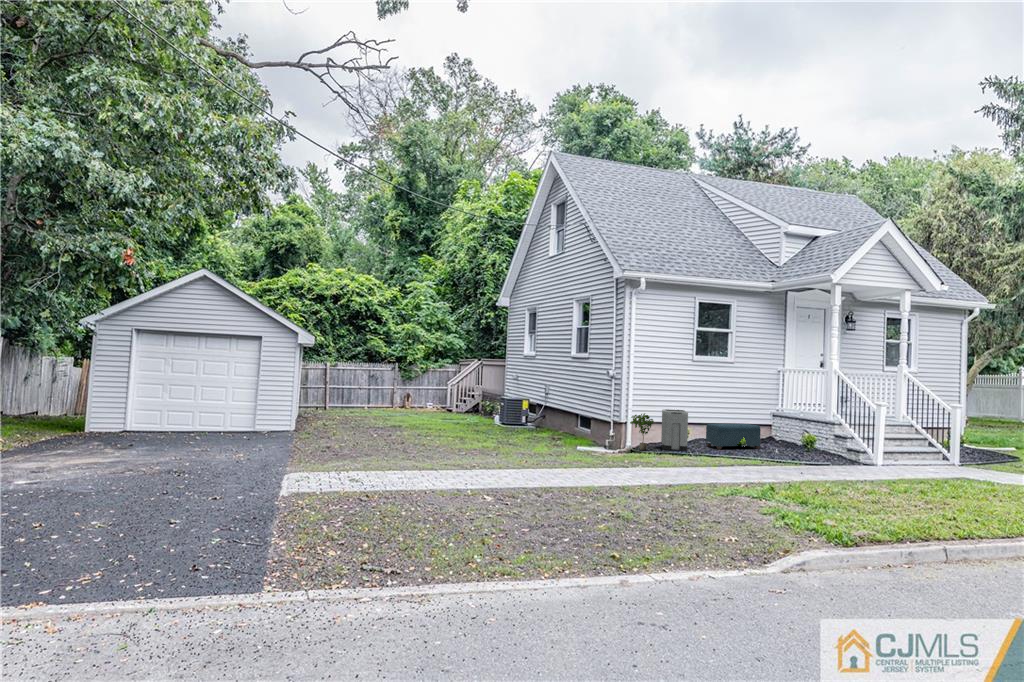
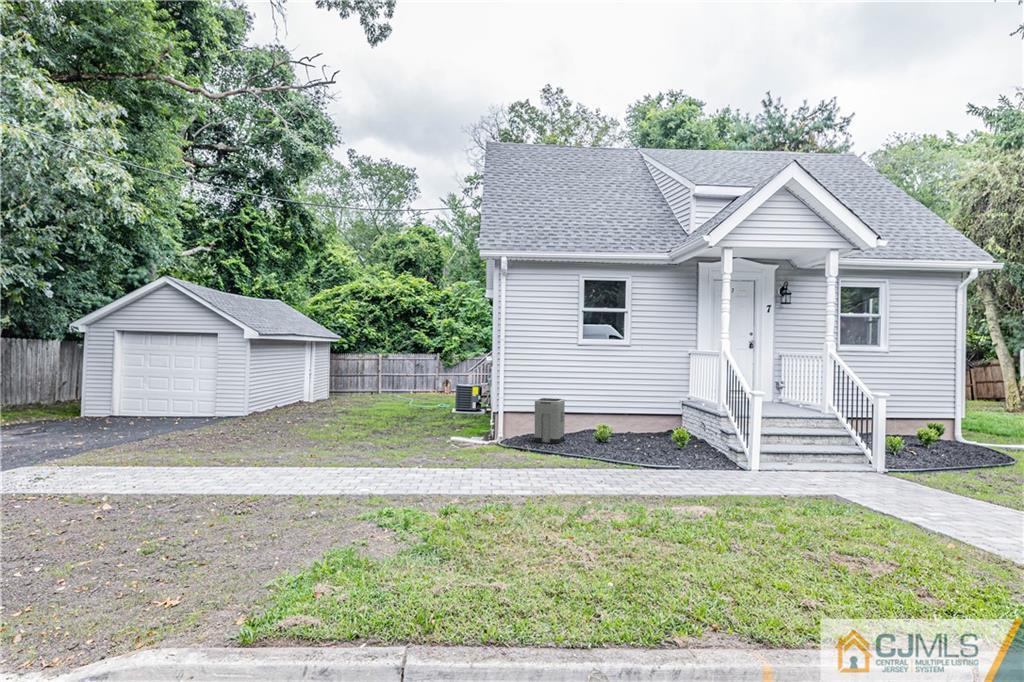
potted plant: present [630,413,654,451] -> none [492,403,521,443]
bench: present [706,424,761,449] -> none [594,414,653,443]

